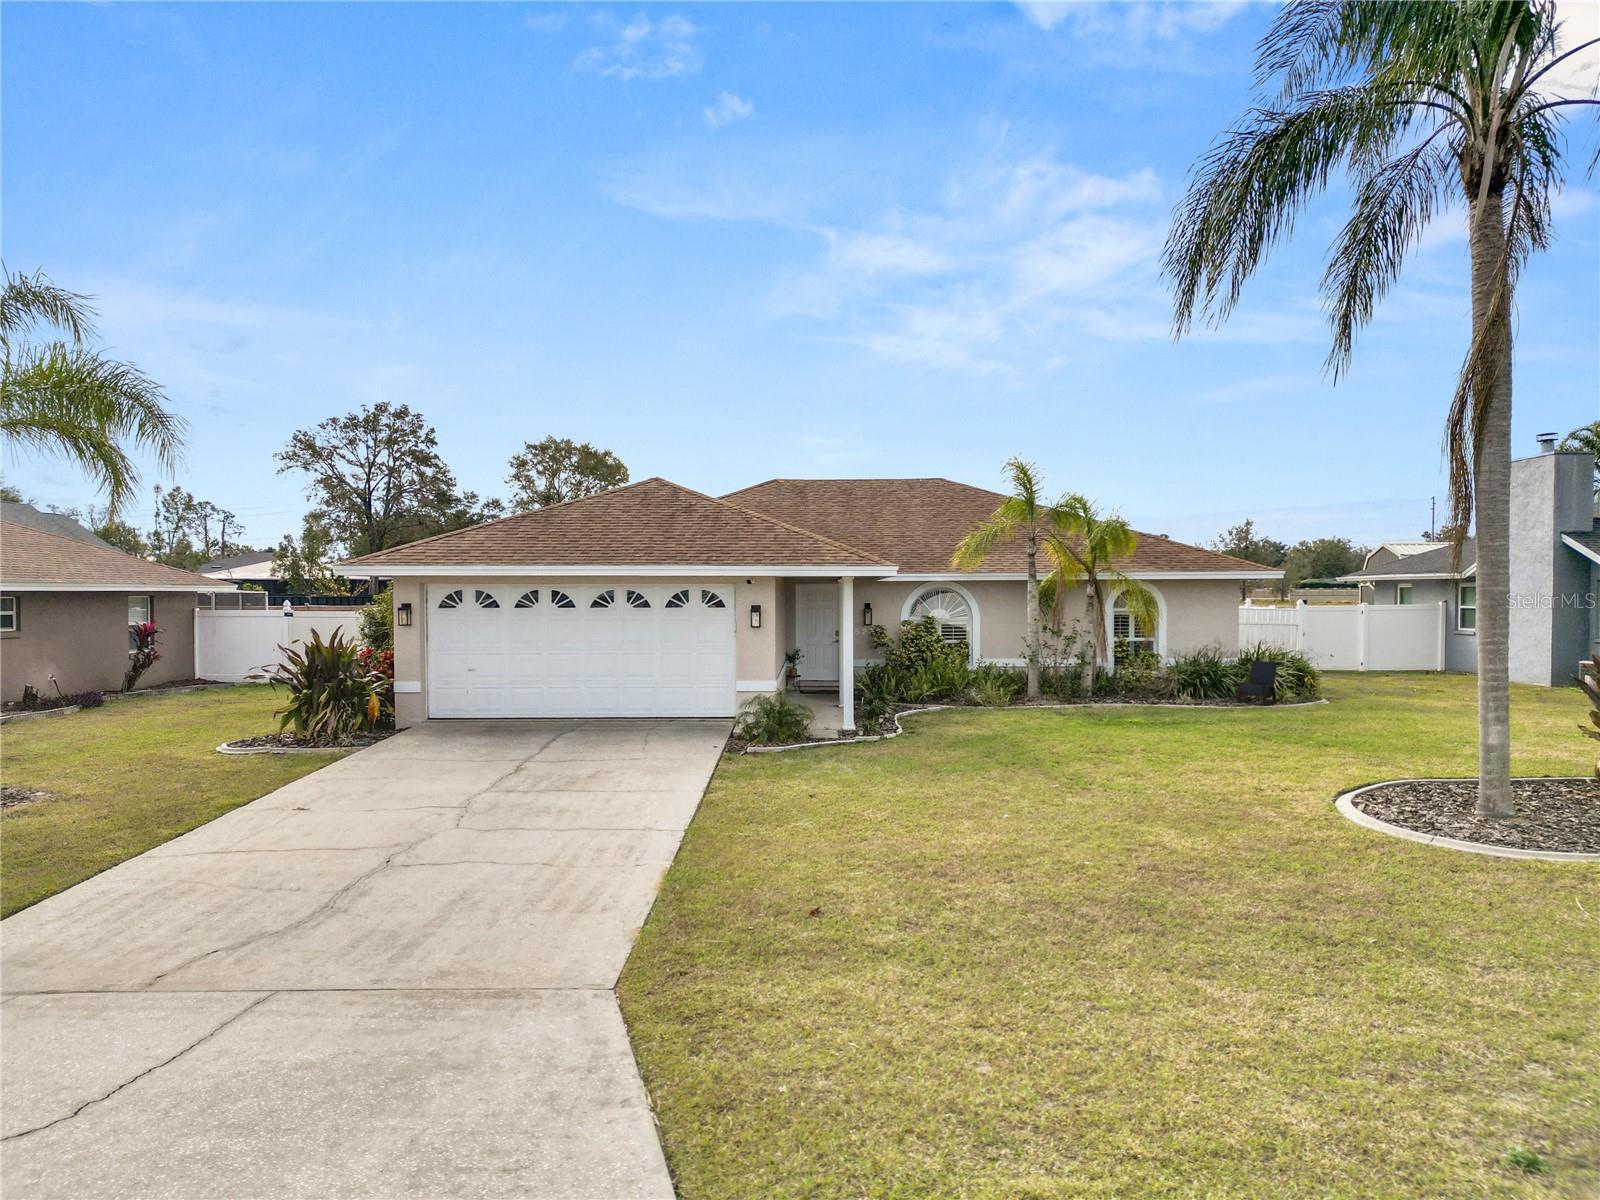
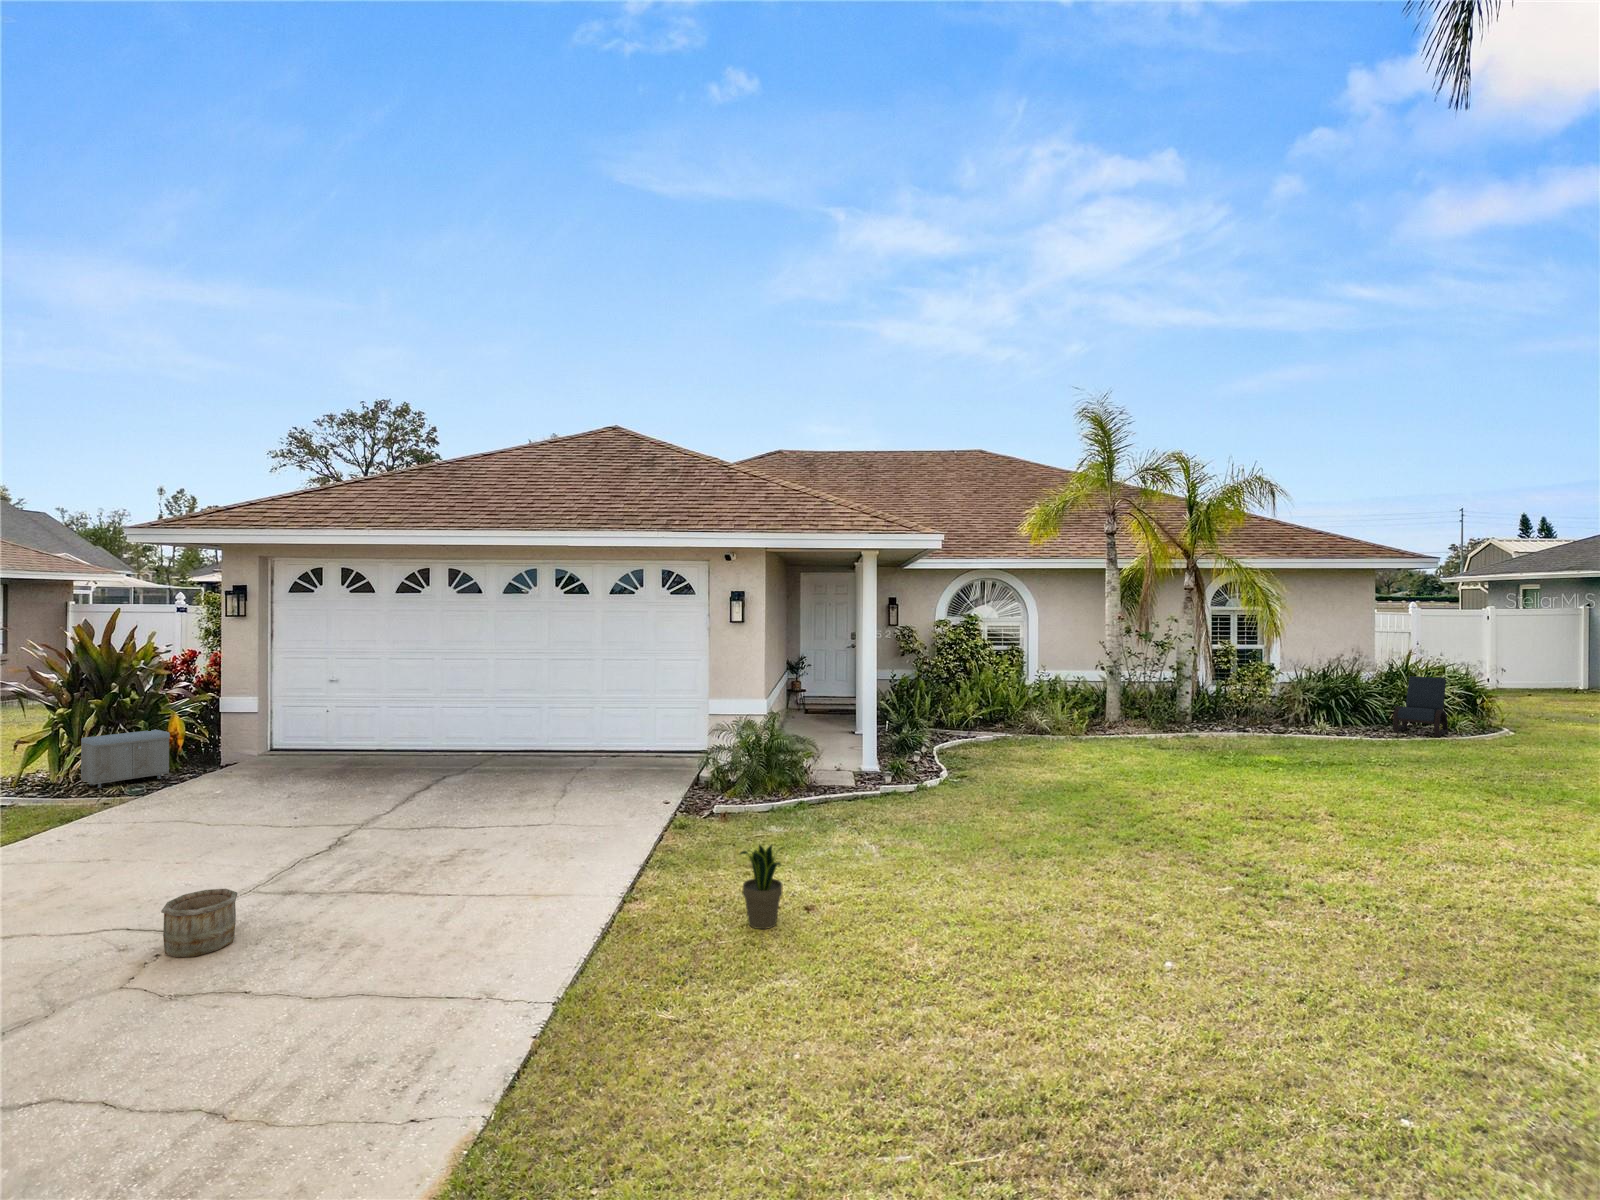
storage bench: none [316,706,370,745] -> present [81,730,170,788]
potted plant: none [775,753,800,796] -> present [740,845,783,929]
wooden bucket: none [489,778,522,808] -> present [161,889,237,957]

